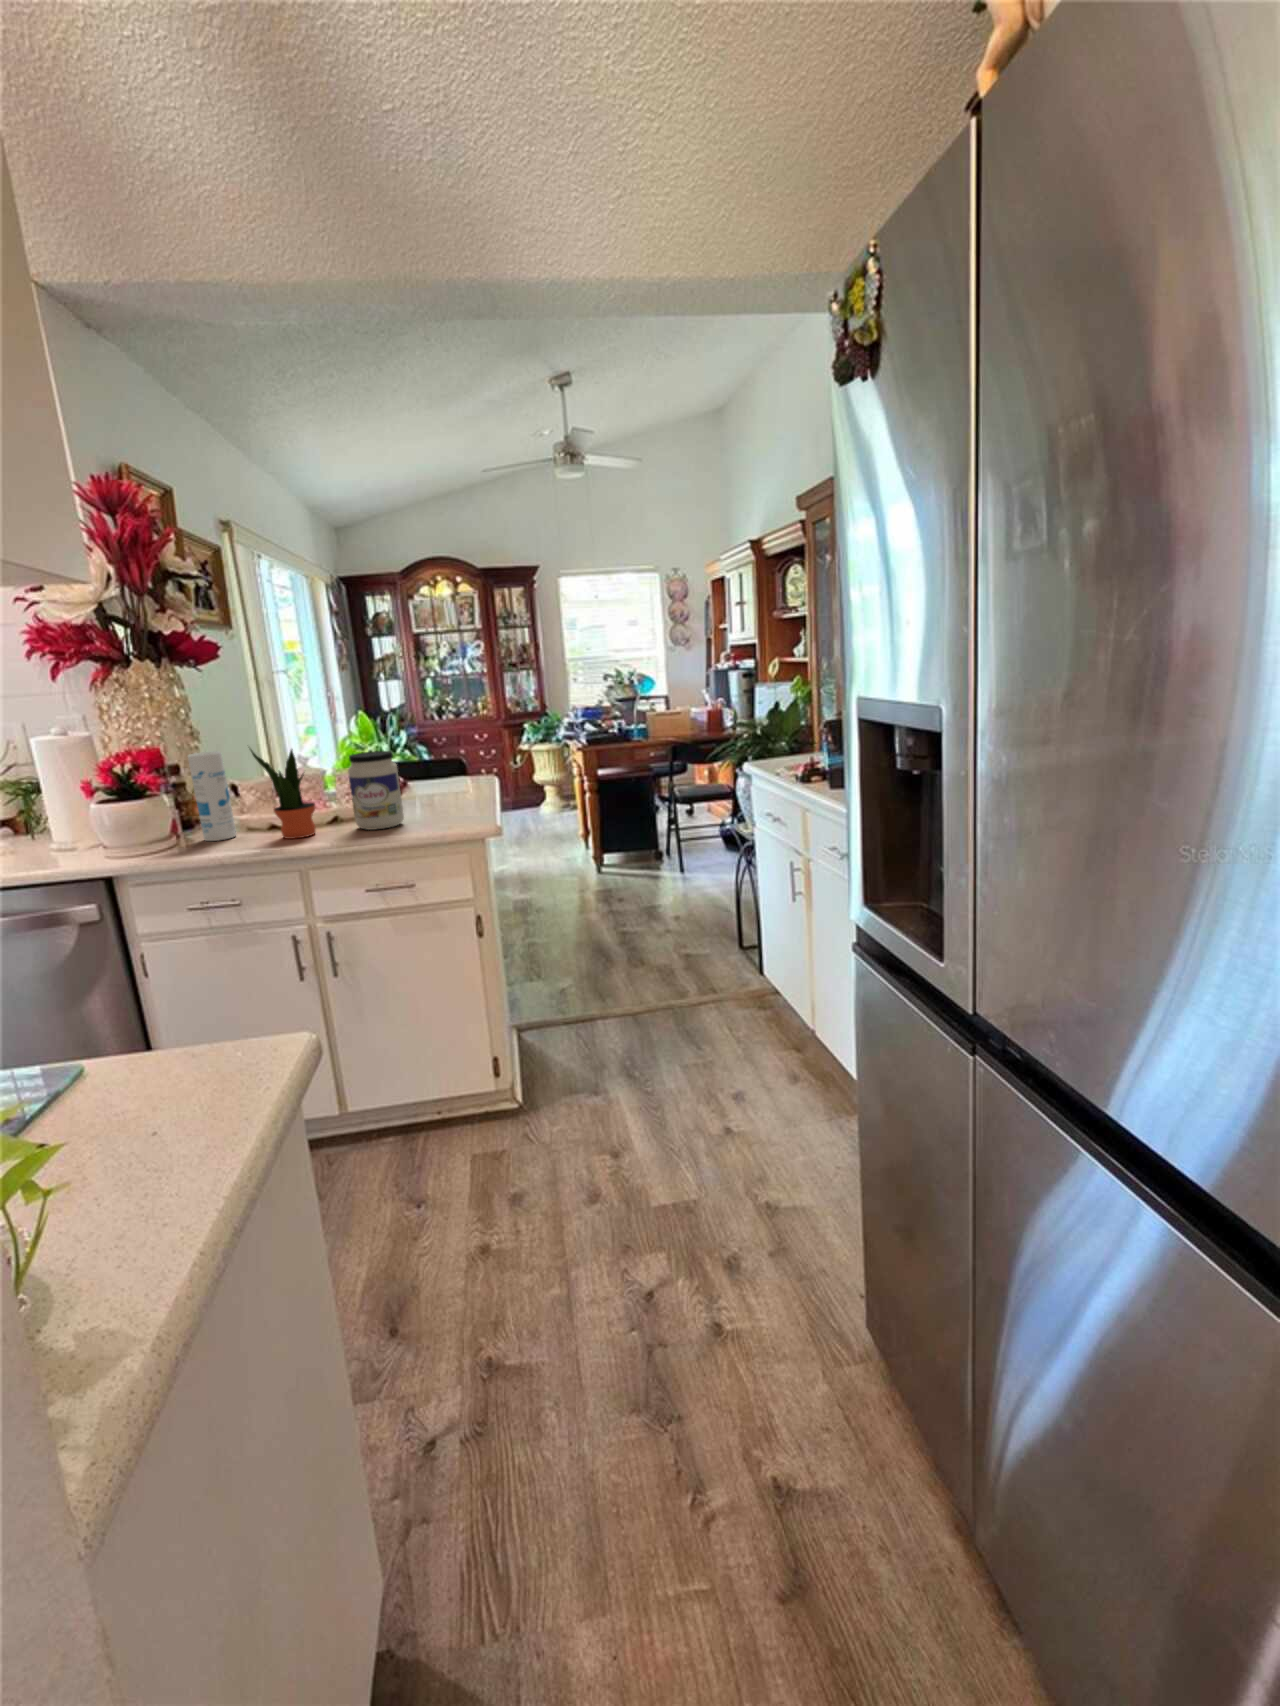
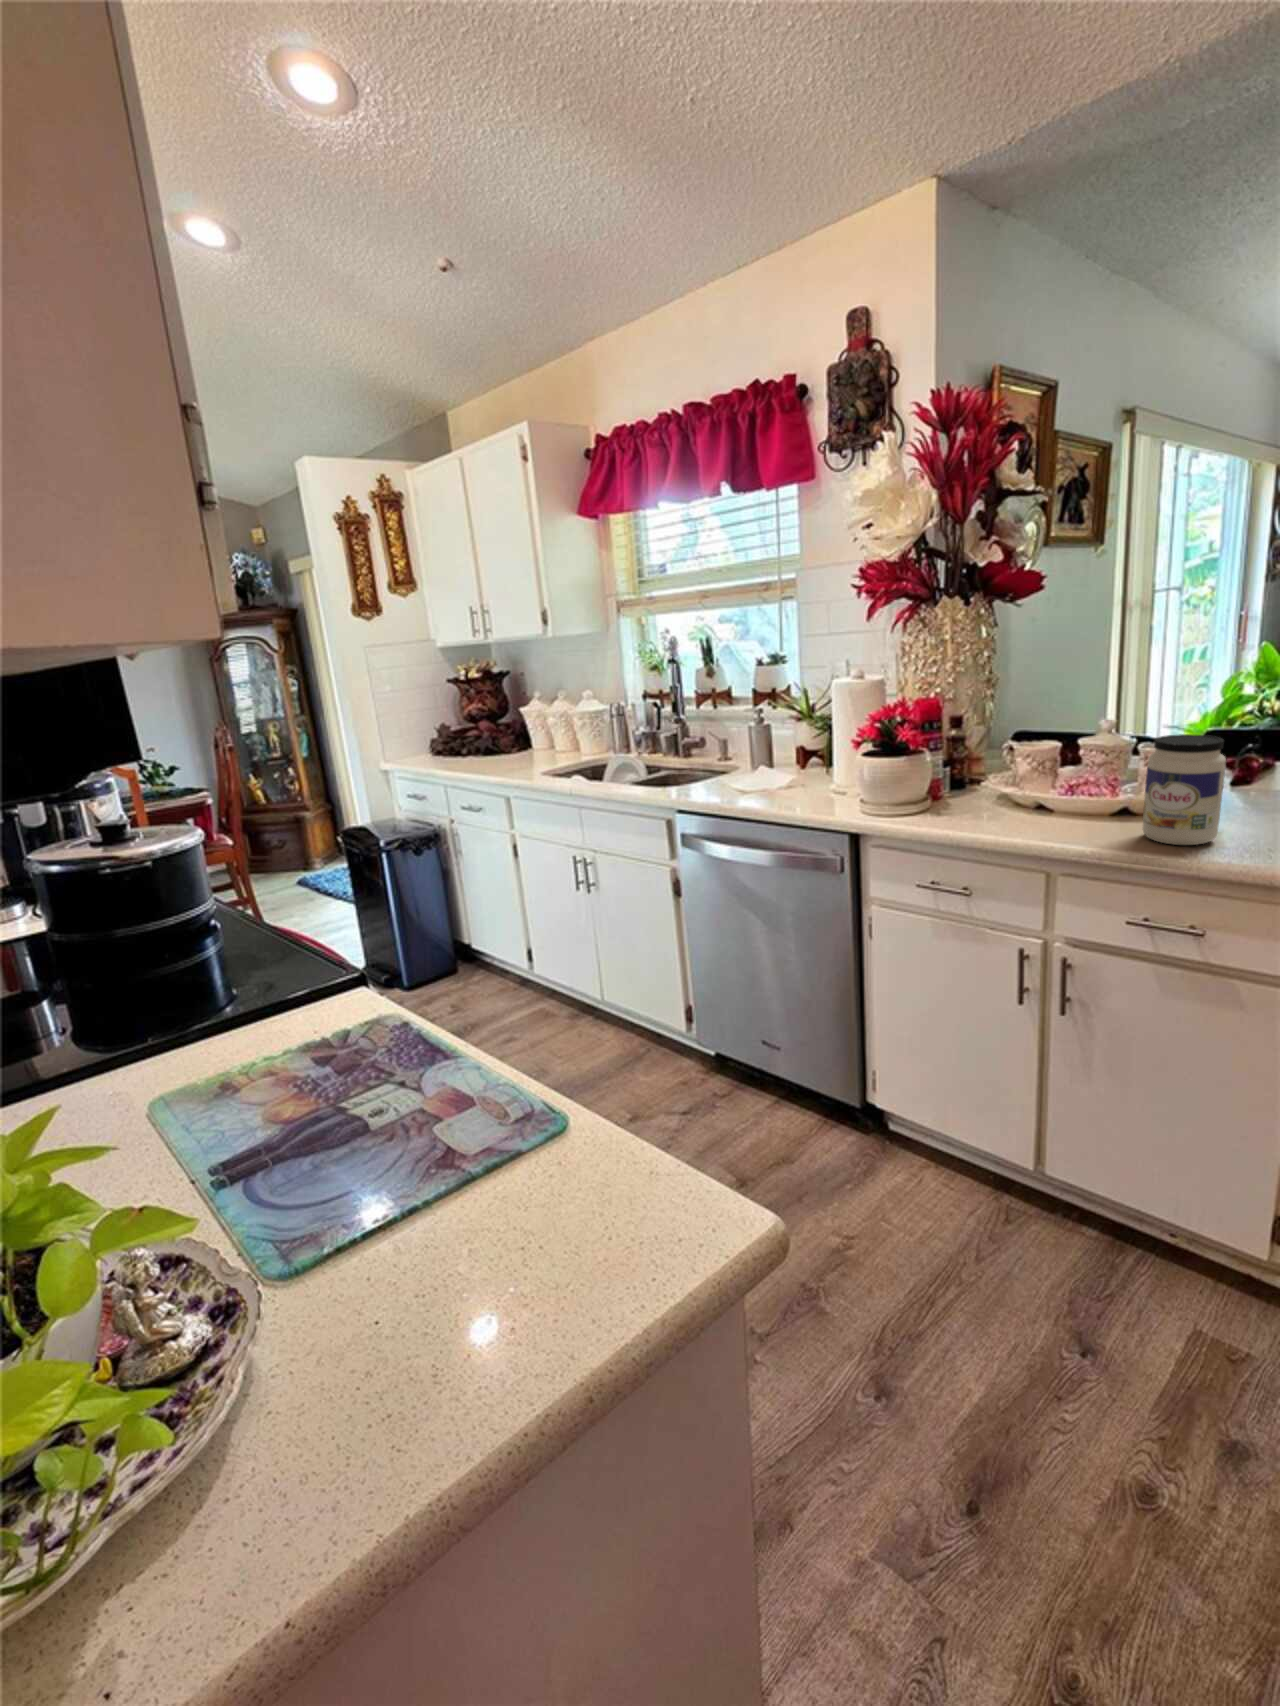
potted plant: present [250,749,316,839] -> none [1027,709,1093,833]
canister: present [188,751,237,841] -> none [960,709,1000,813]

